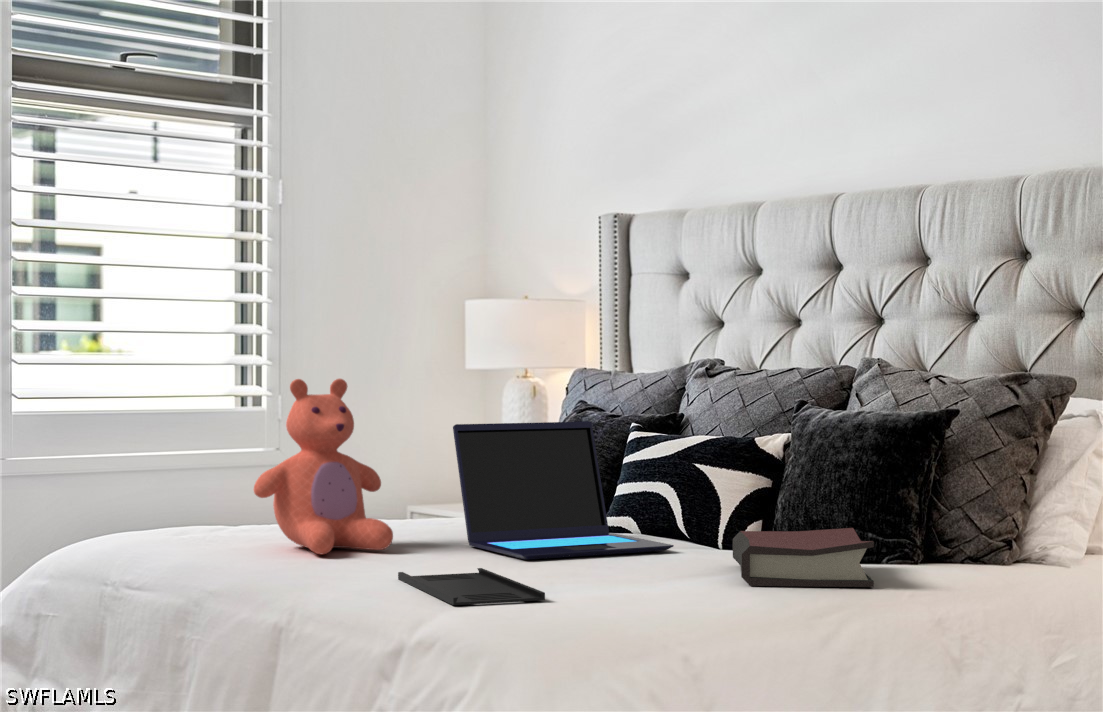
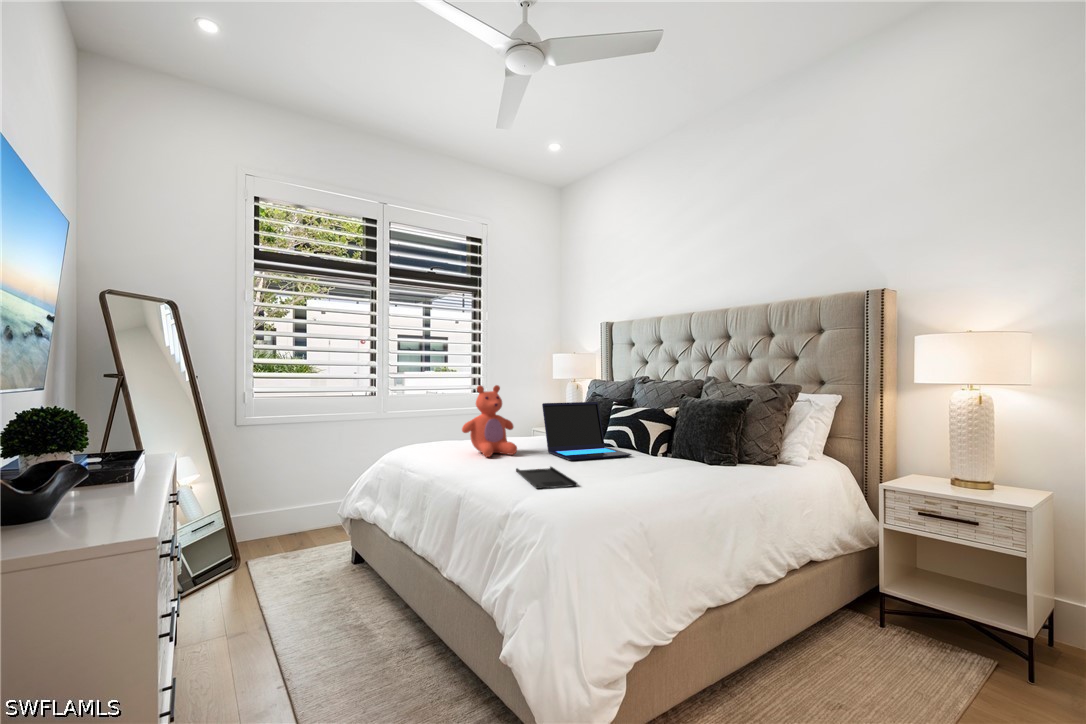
hardback book: present [733,528,874,587] -> none [657,450,723,480]

